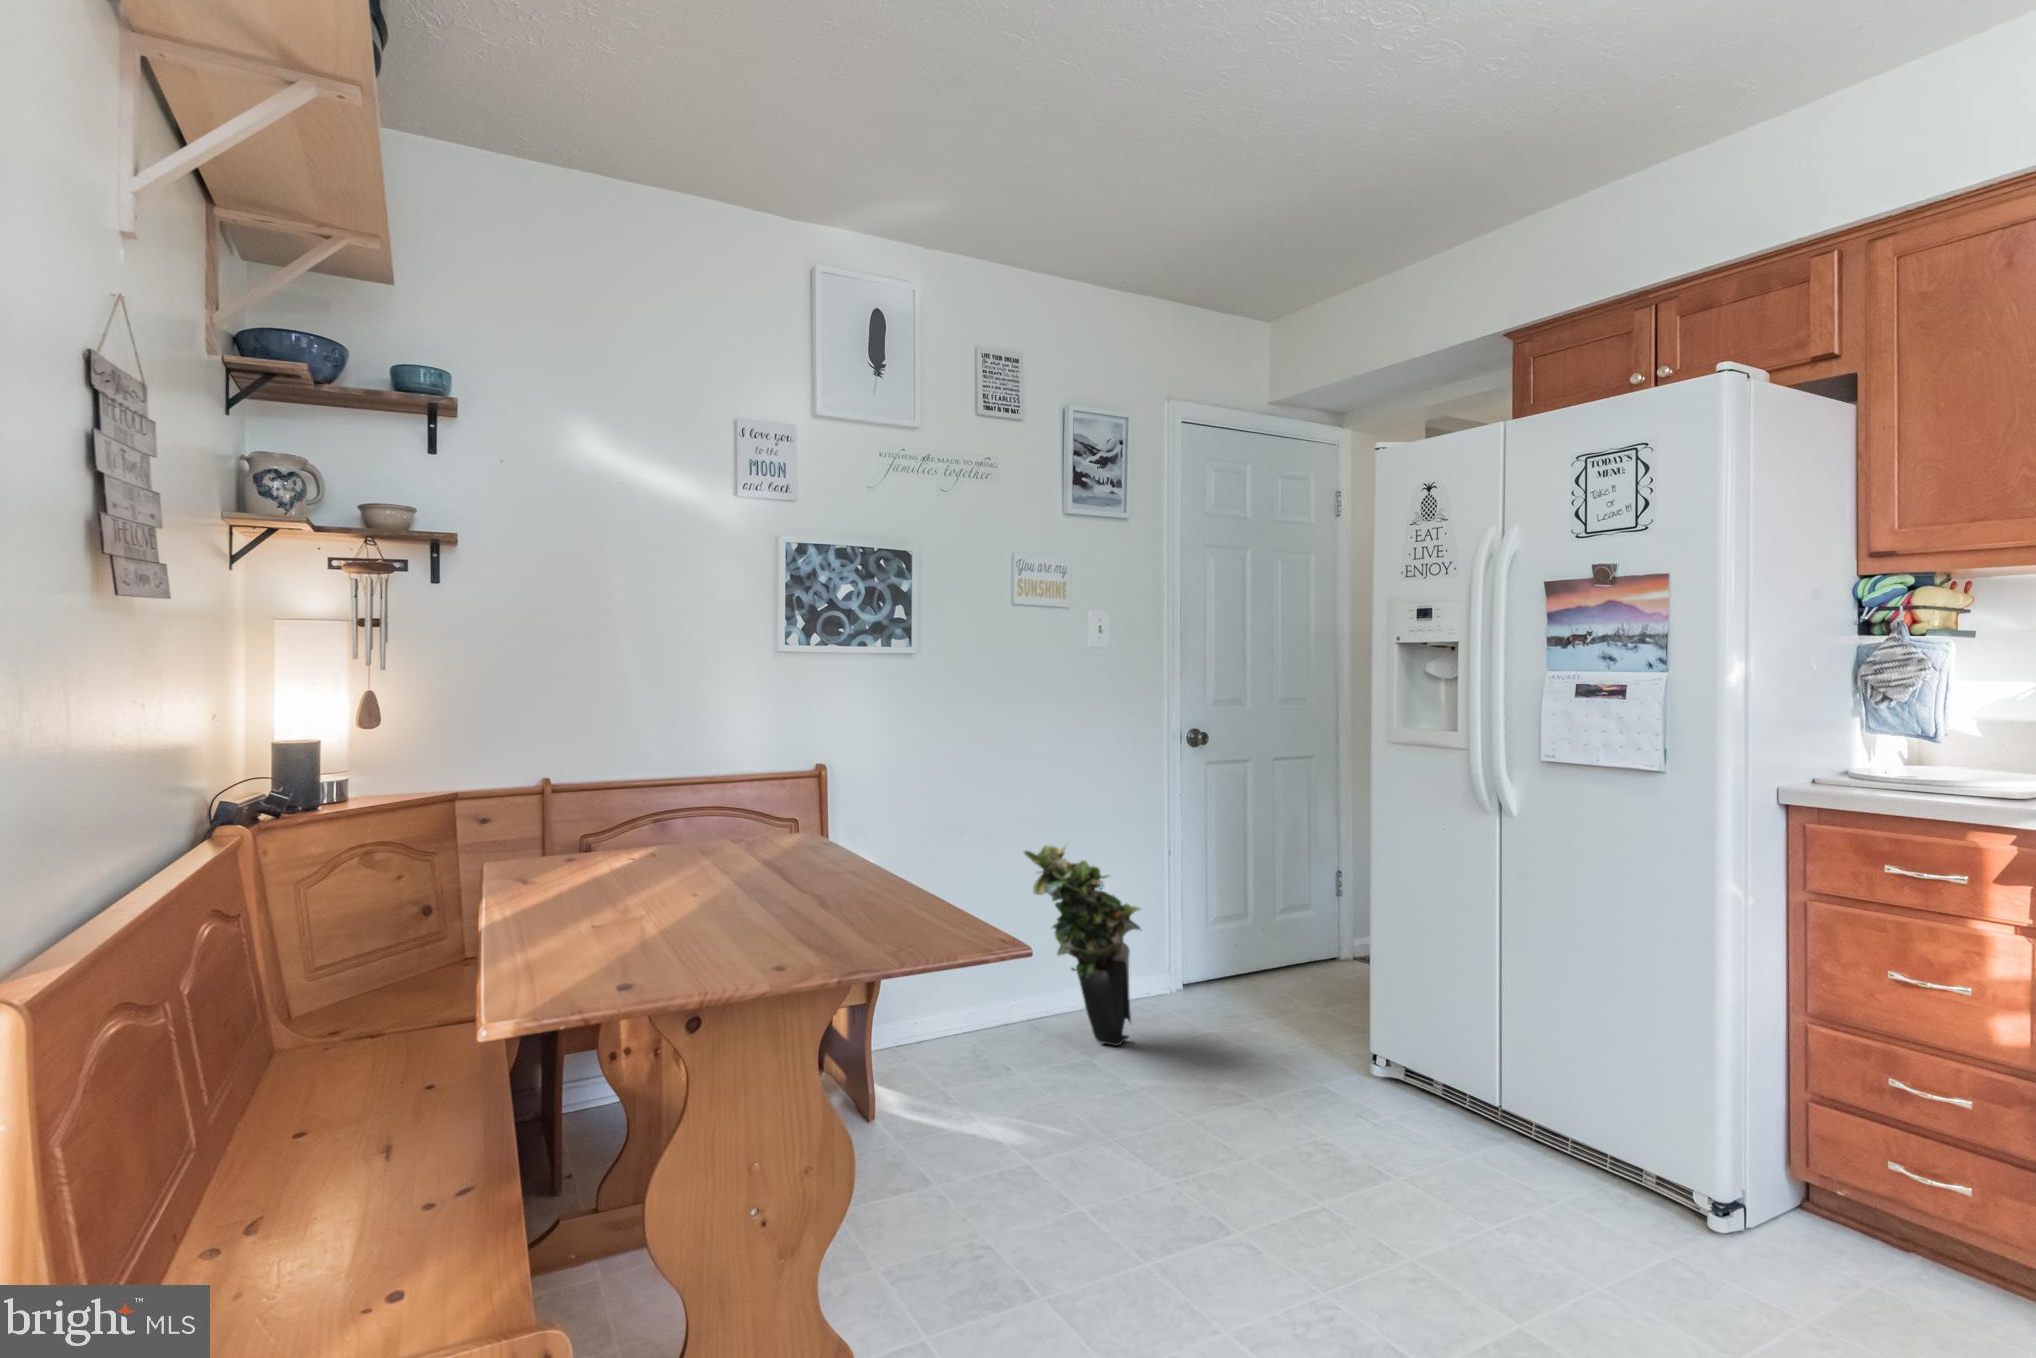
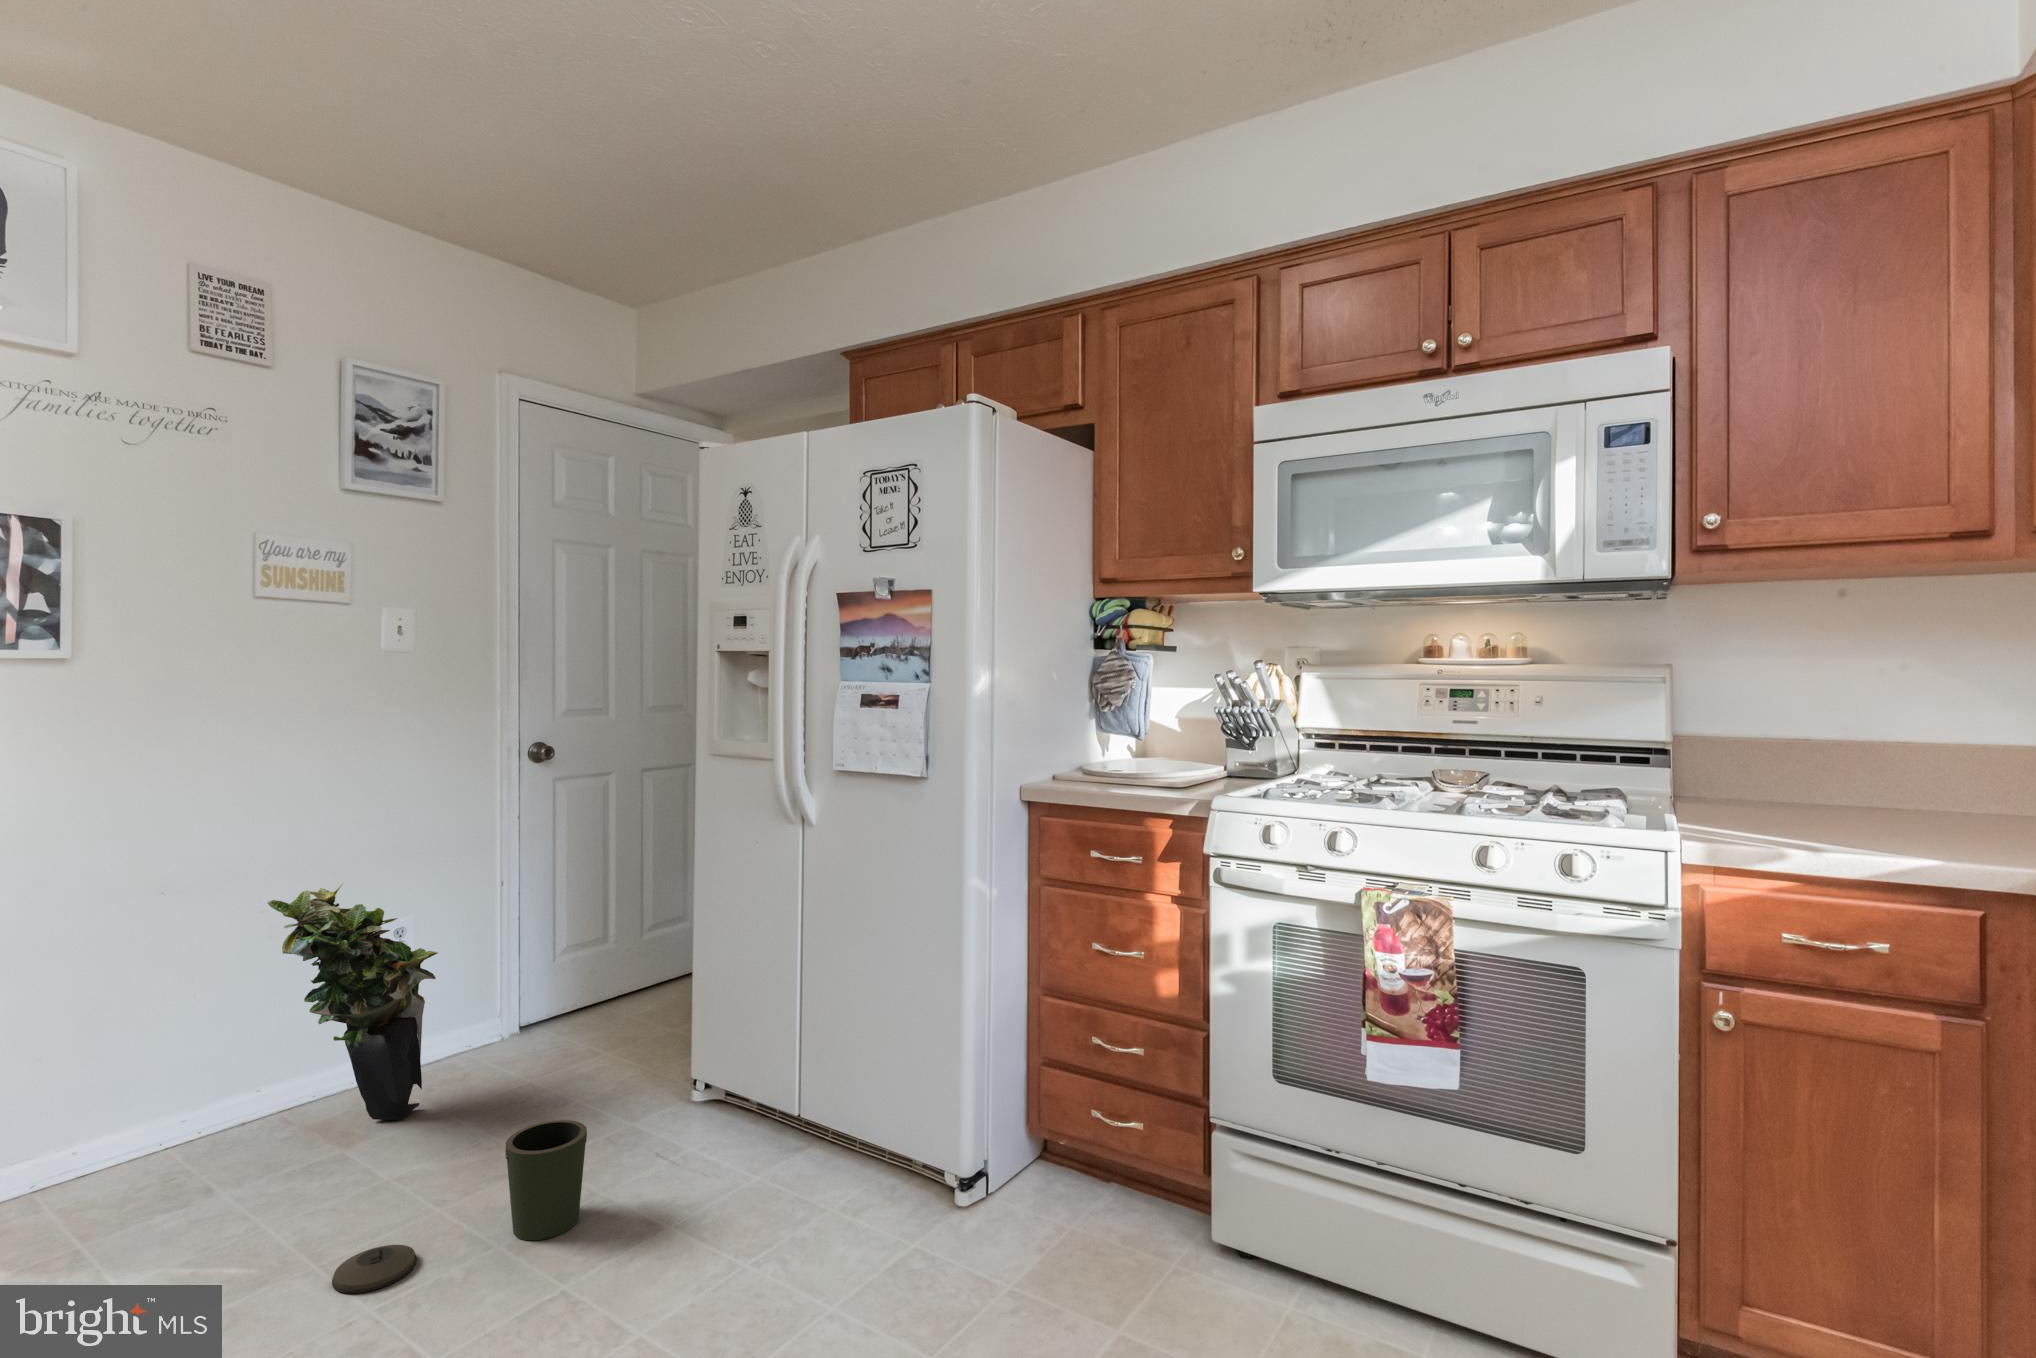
trash can: none [1123,1062,1311,1169] -> present [332,1120,587,1293]

